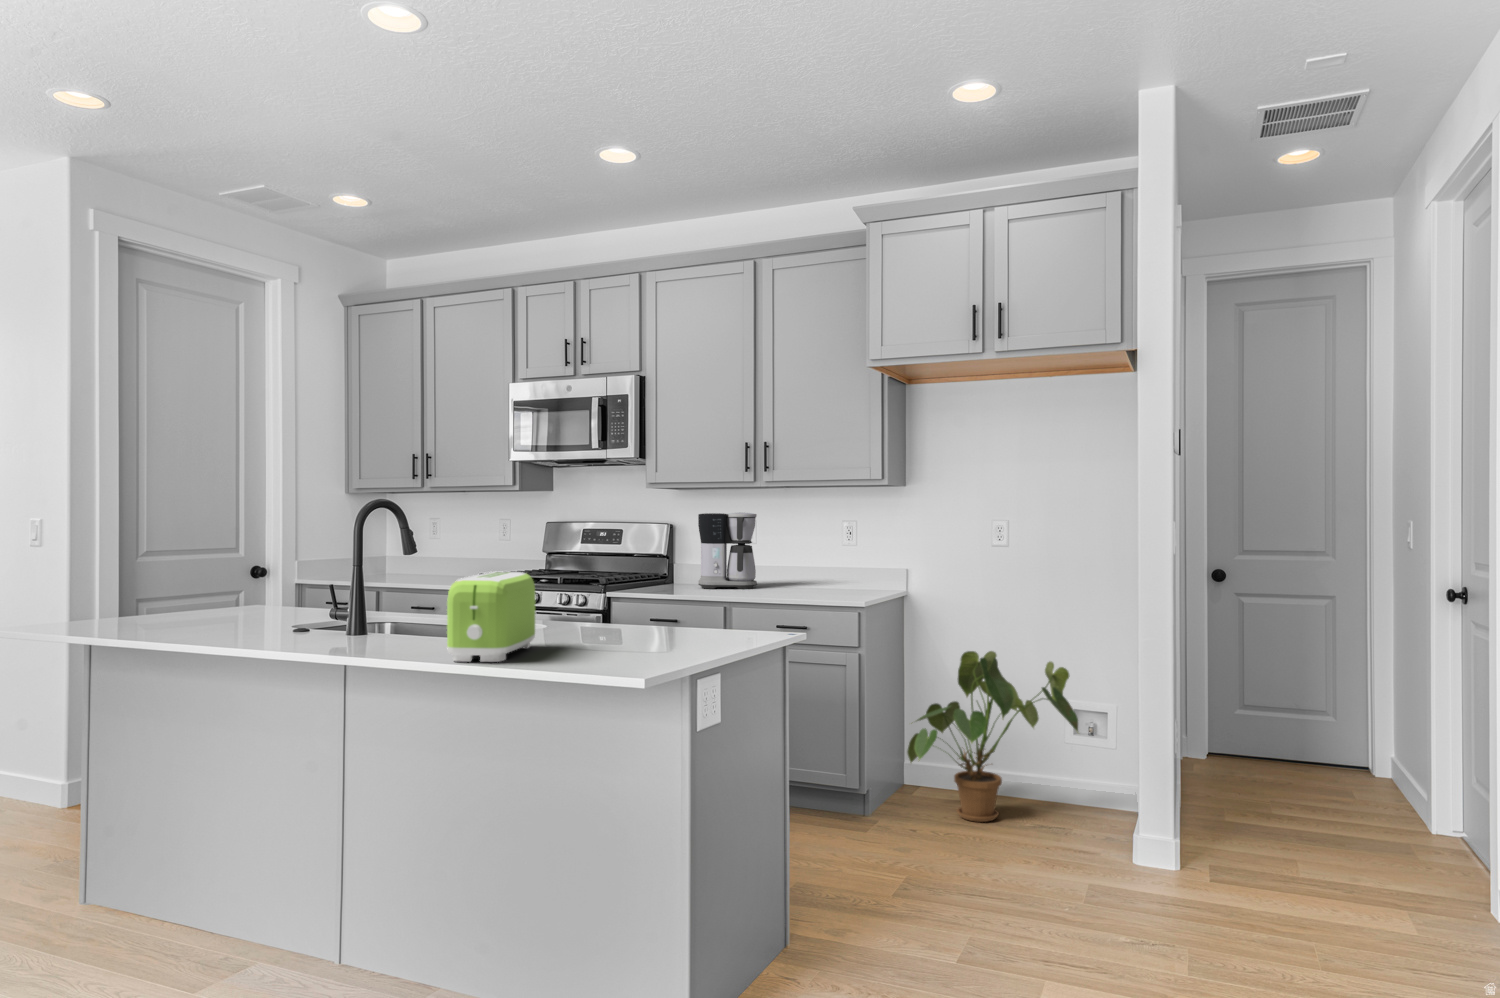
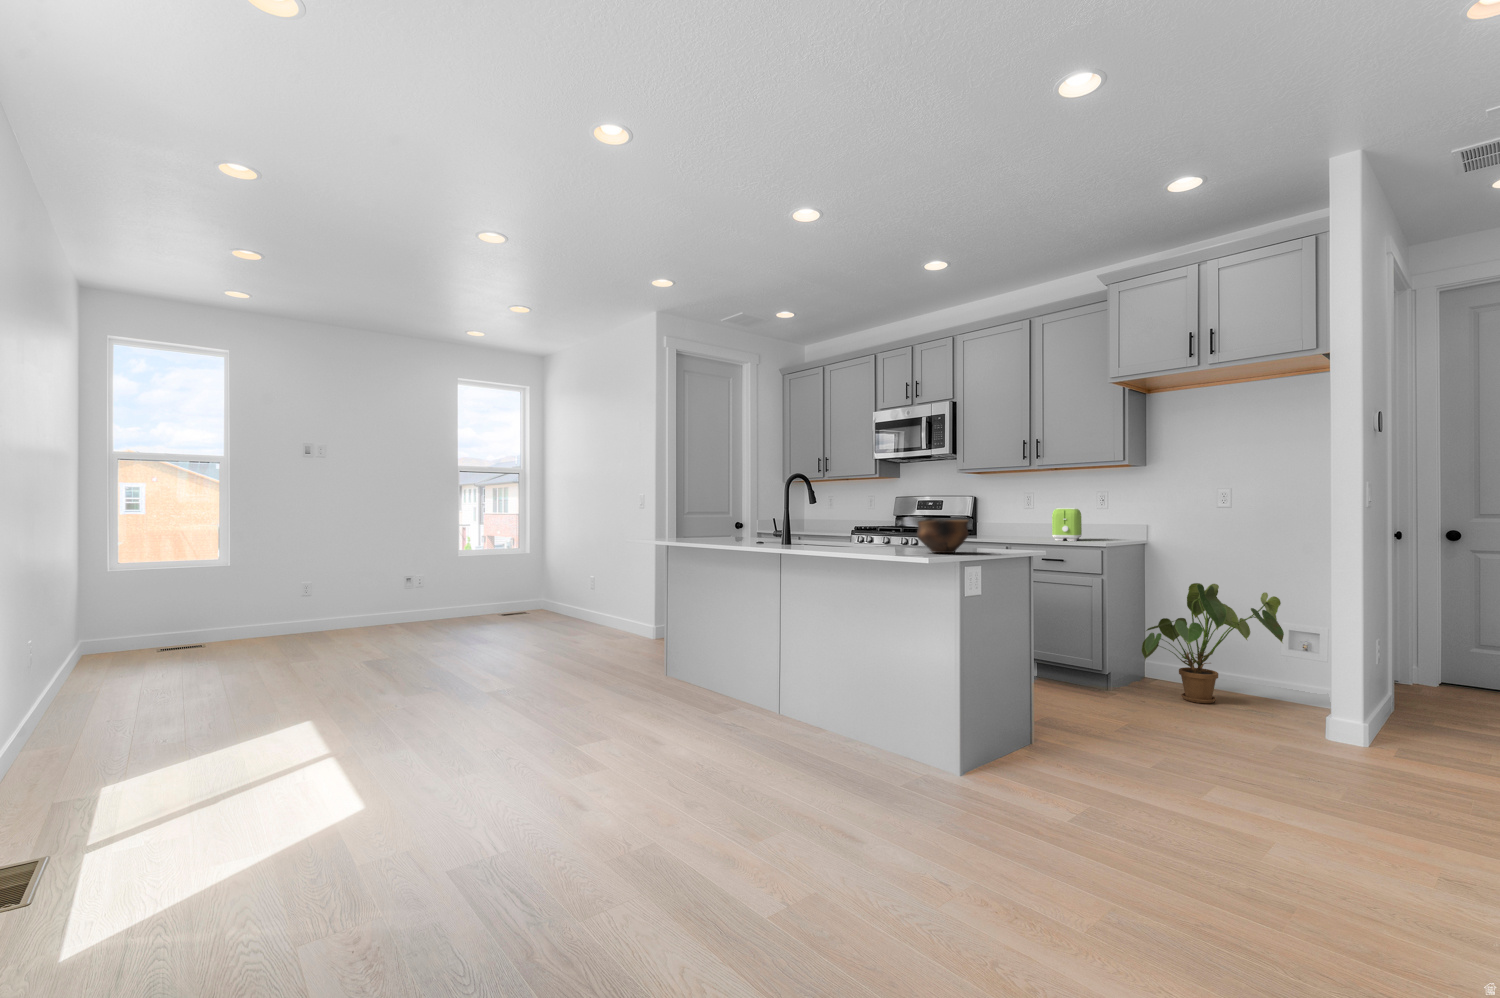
coffee maker: present [698,512,757,589] -> none [993,488,1034,538]
toaster: present [447,572,535,662] -> present [1052,508,1082,541]
bowl: none [618,589,704,648] -> present [917,520,968,553]

